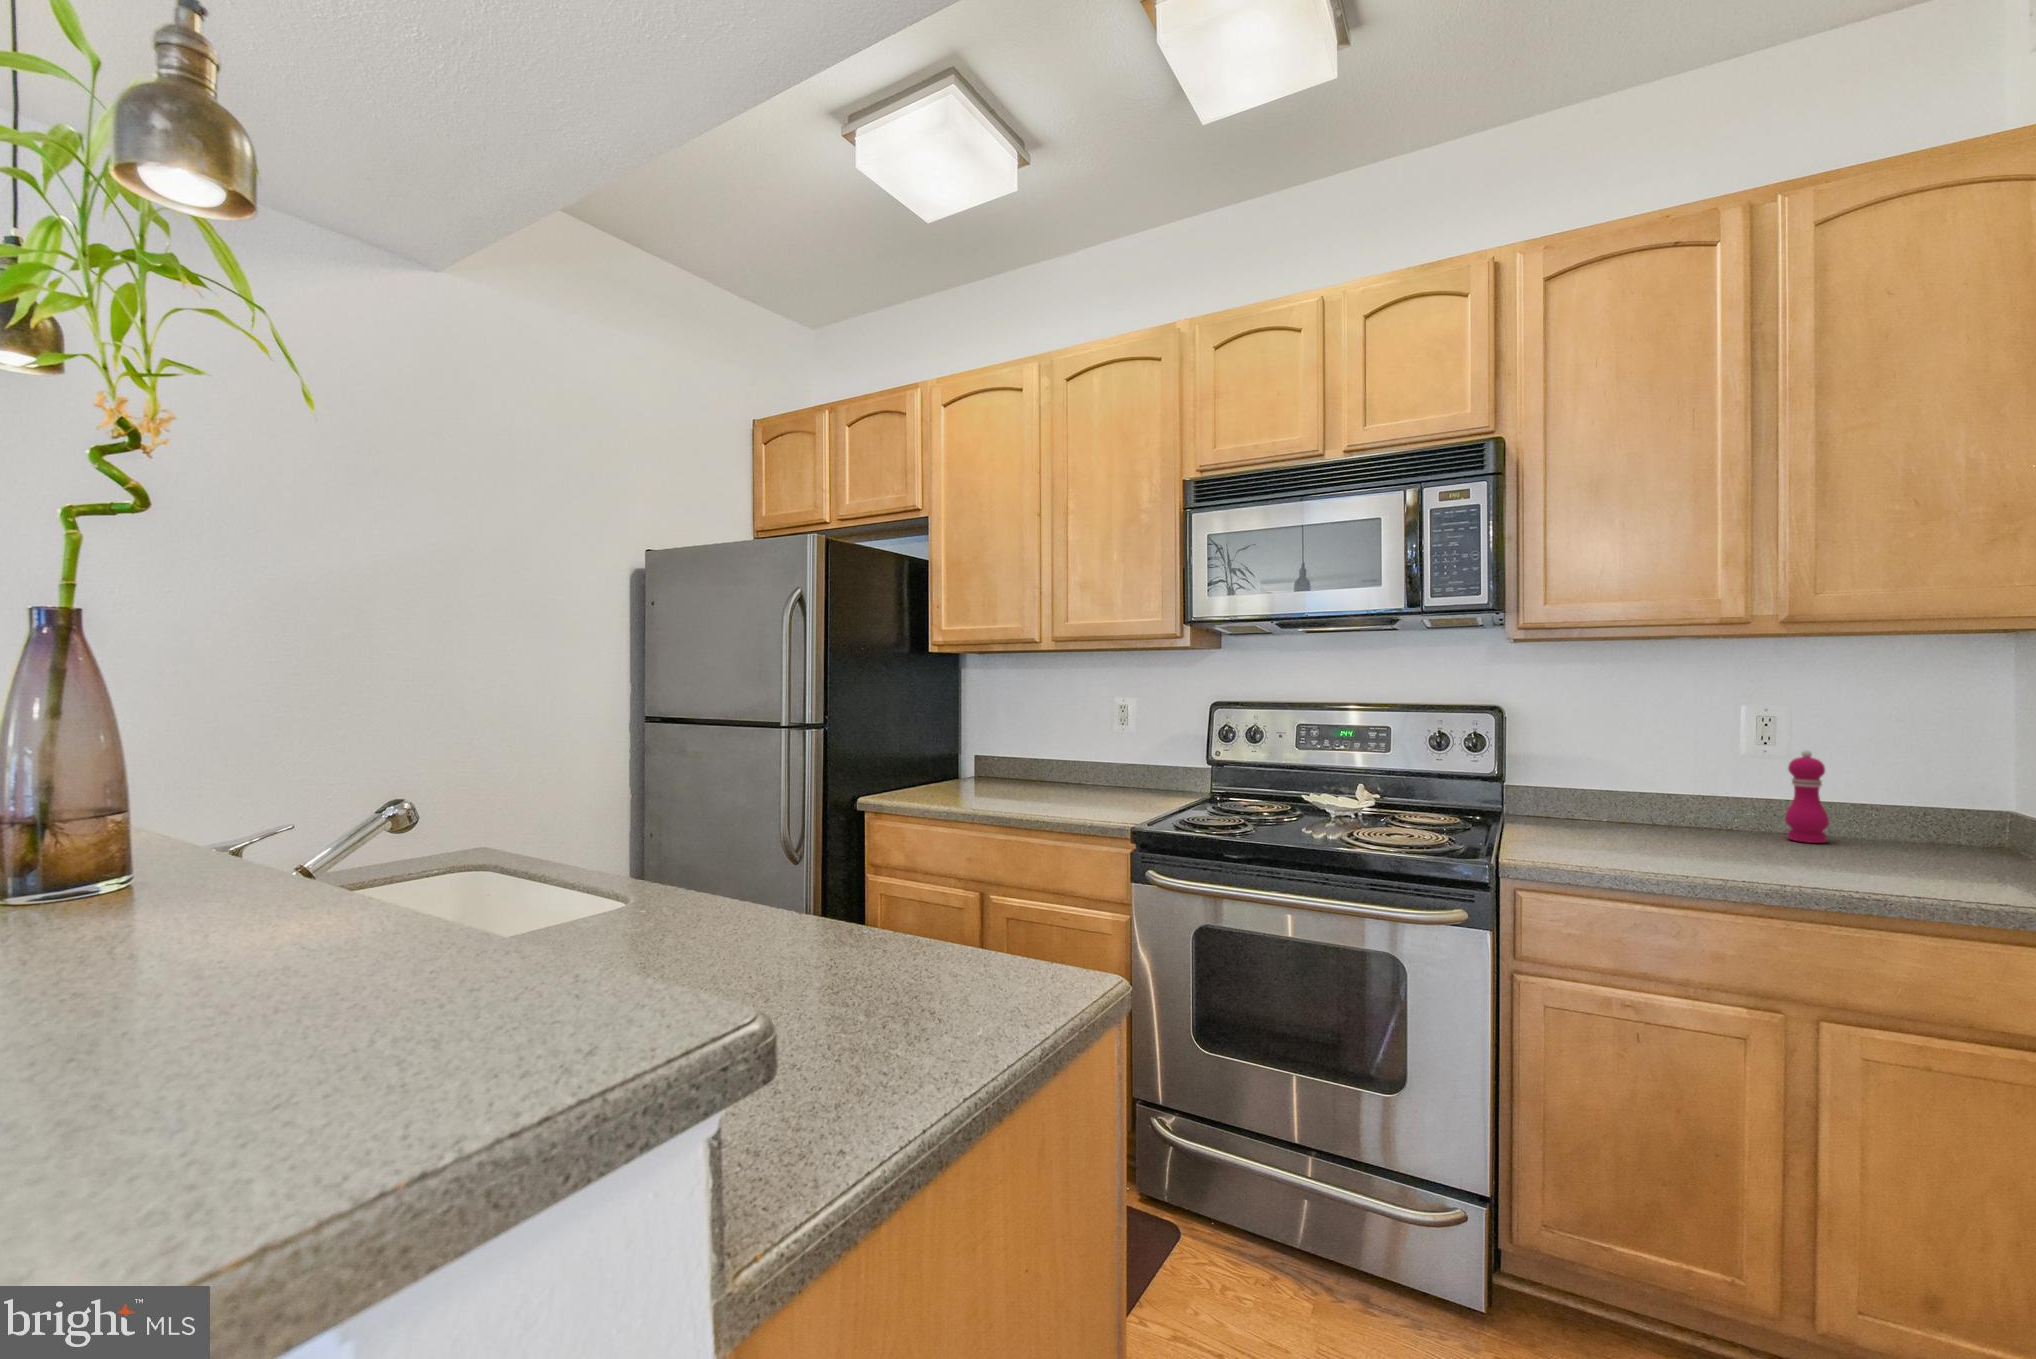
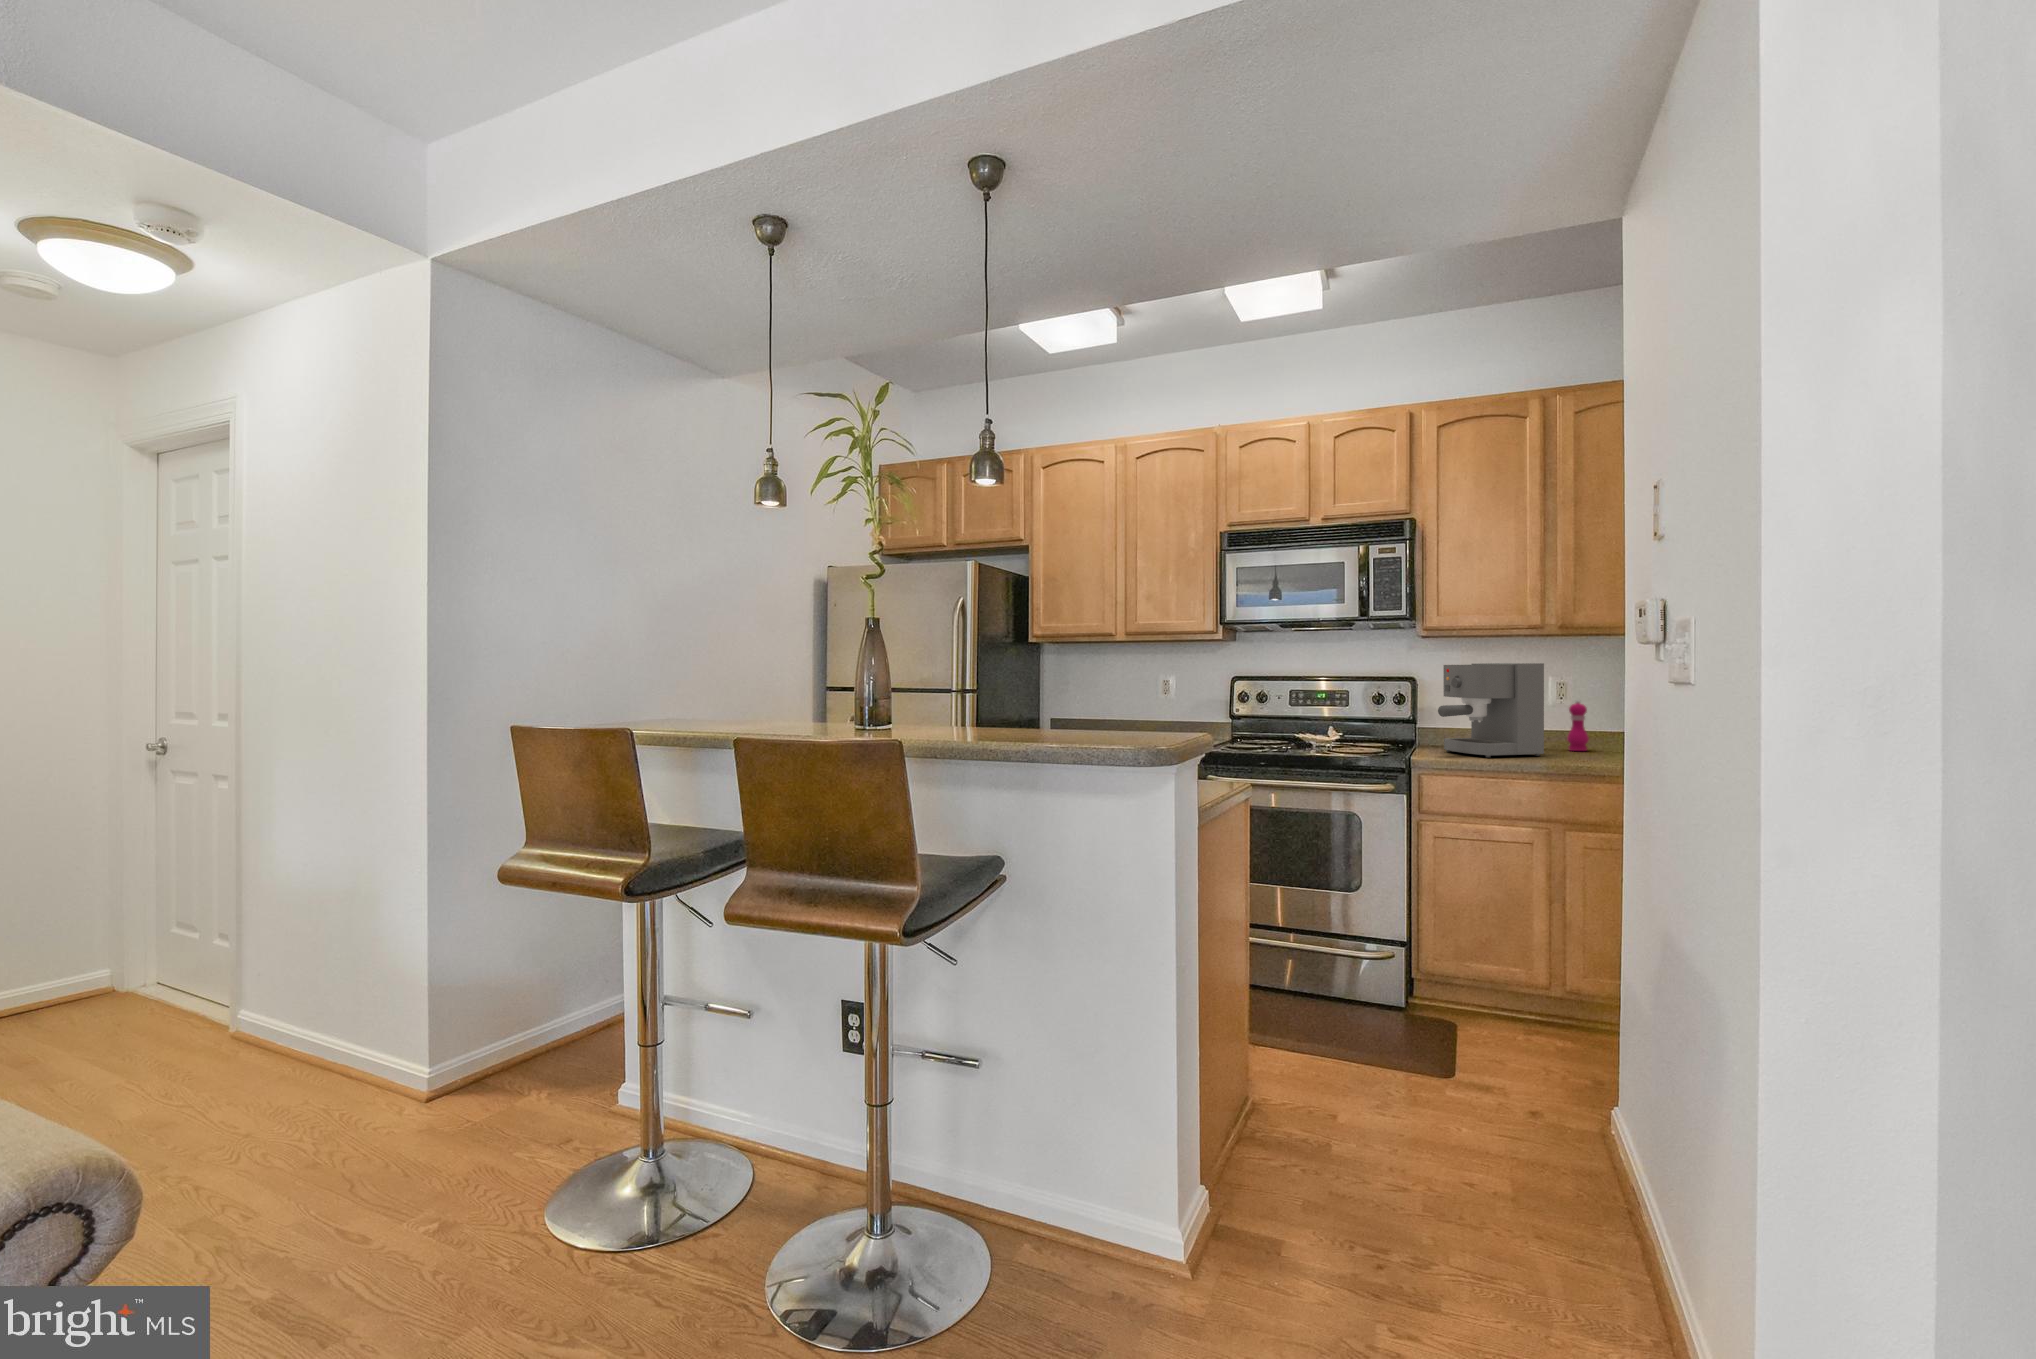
coffee maker: none [1552,686,1757,860] -> present [1438,663,1544,758]

